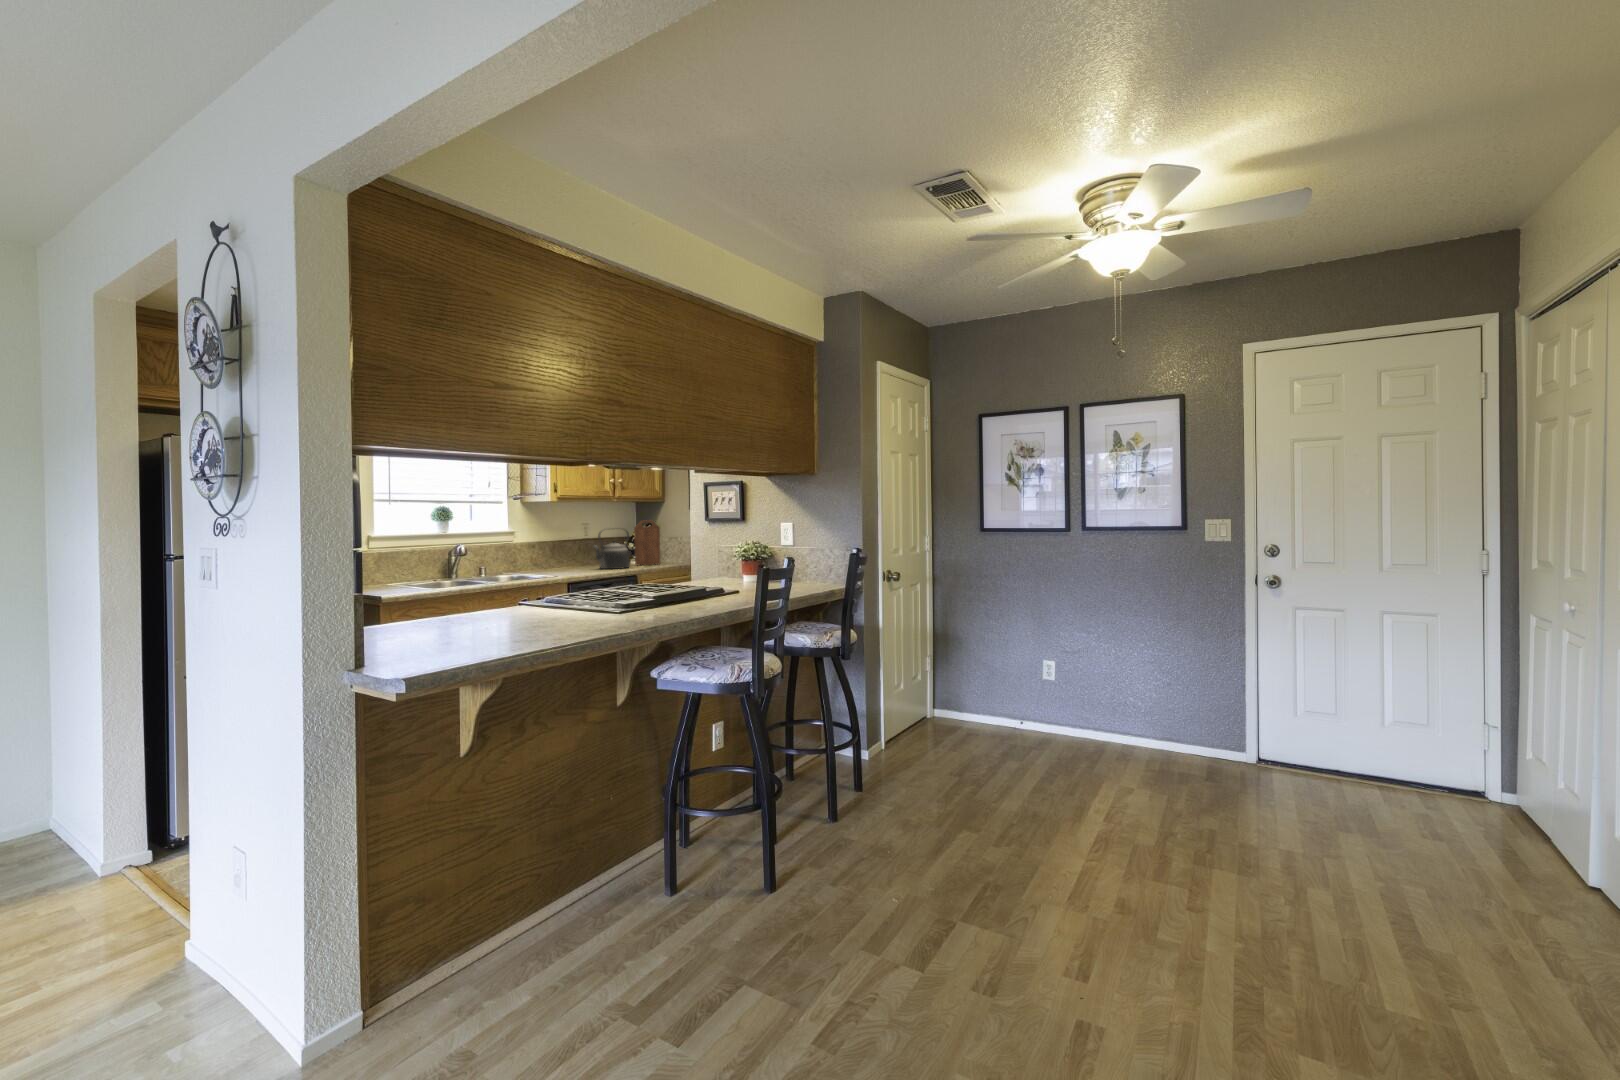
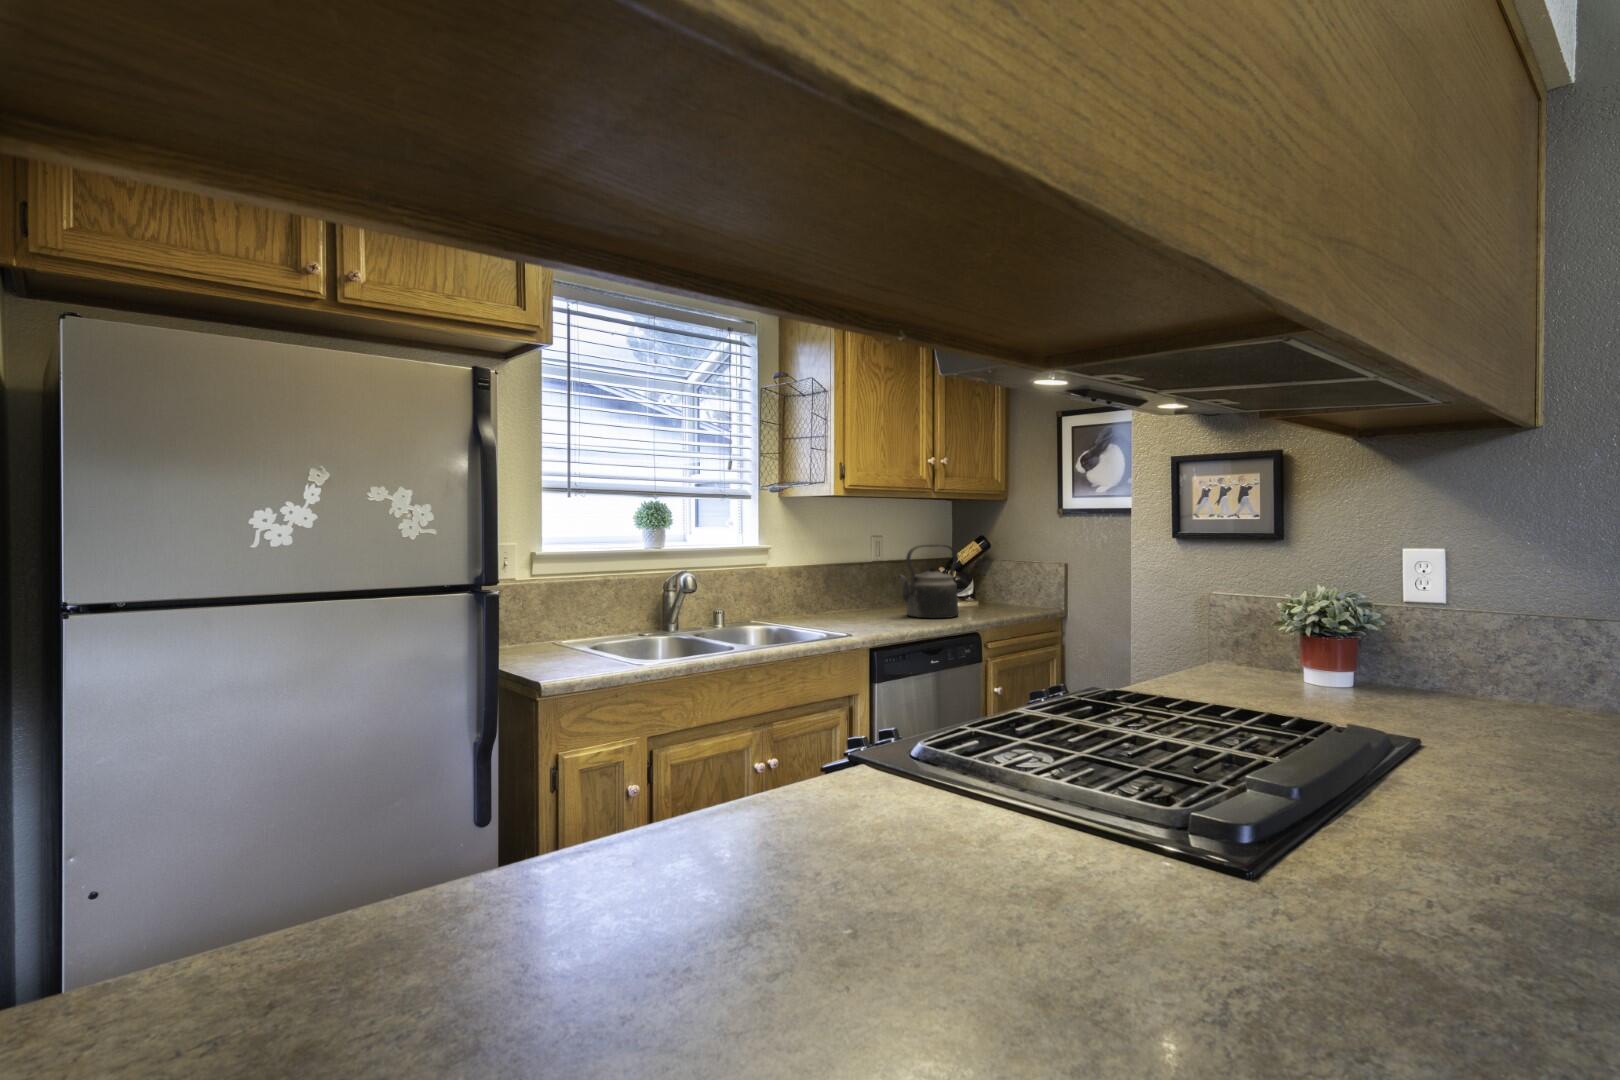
cutting board: present [634,520,660,565] -> none [963,532,1006,611]

